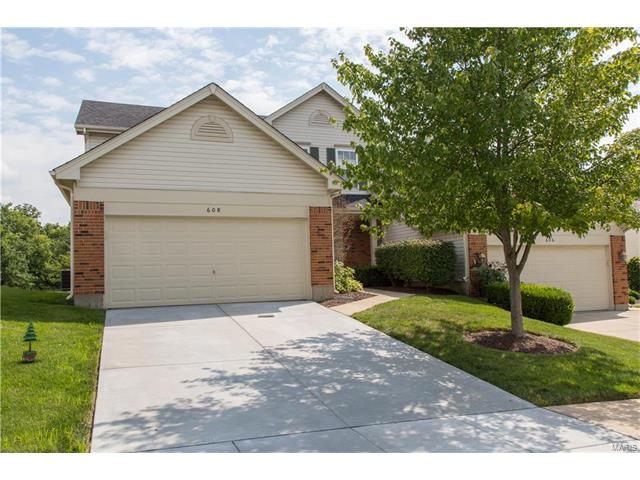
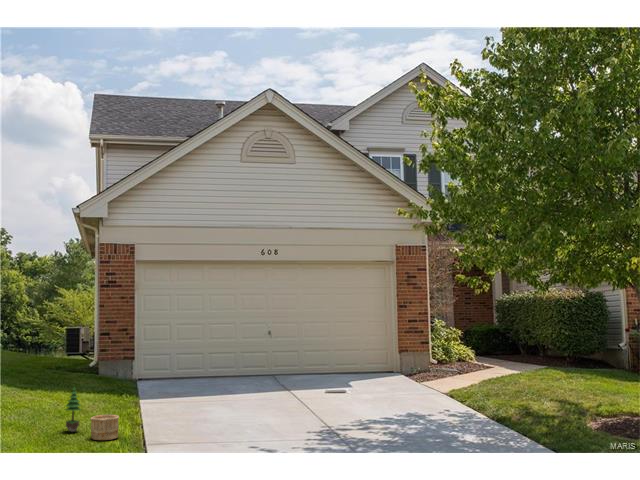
wooden bucket: none [45,345,75,369] -> present [91,414,119,440]

